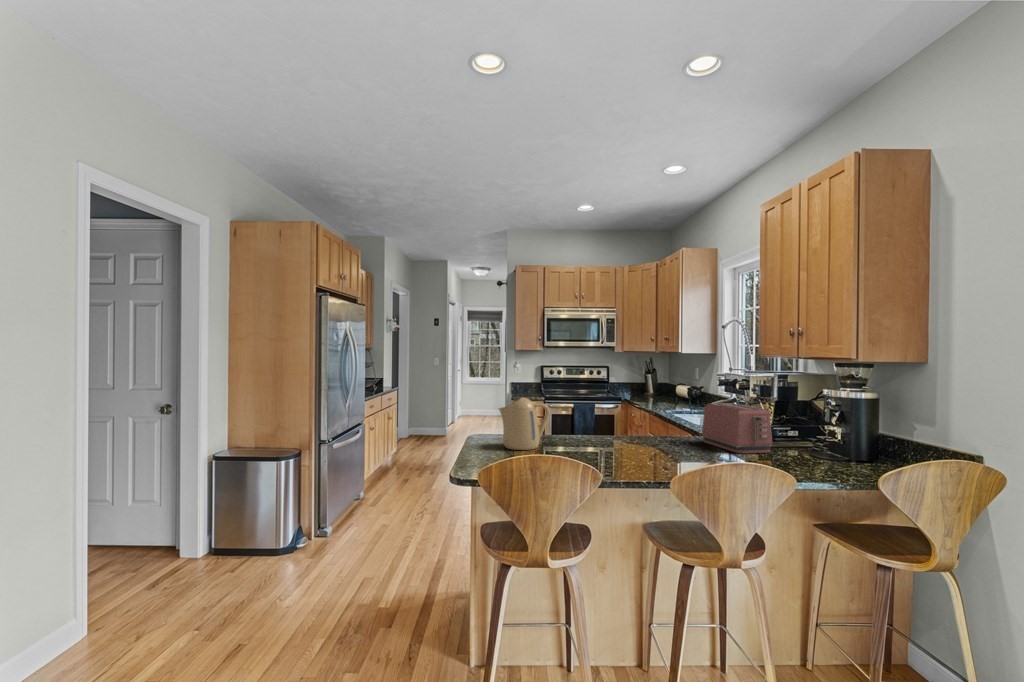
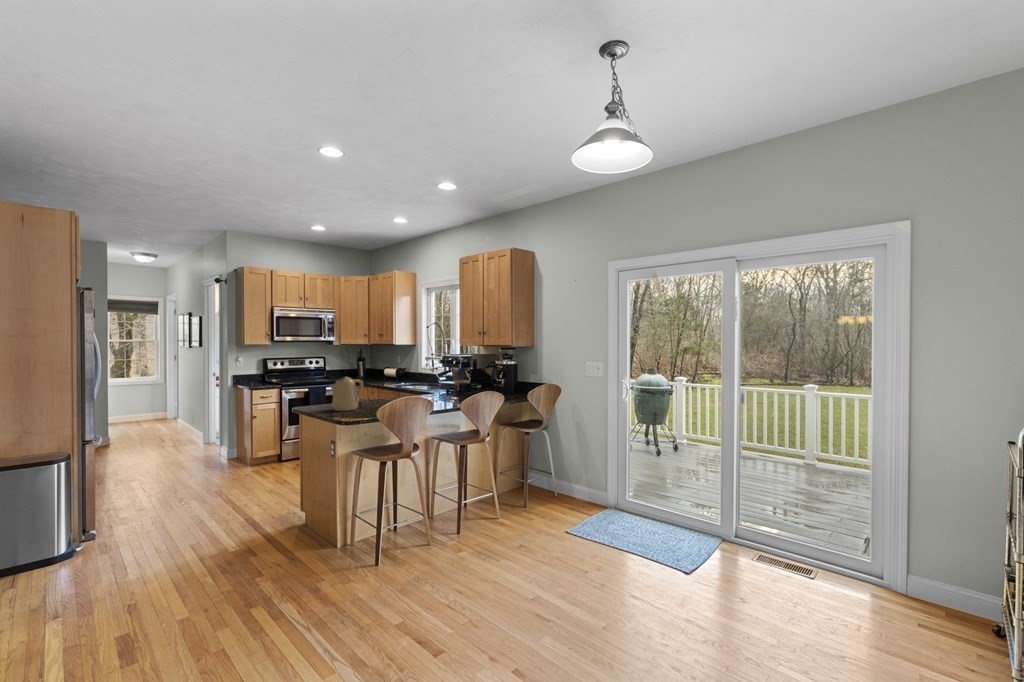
toaster: present [702,403,772,453] -> none [438,372,477,398]

